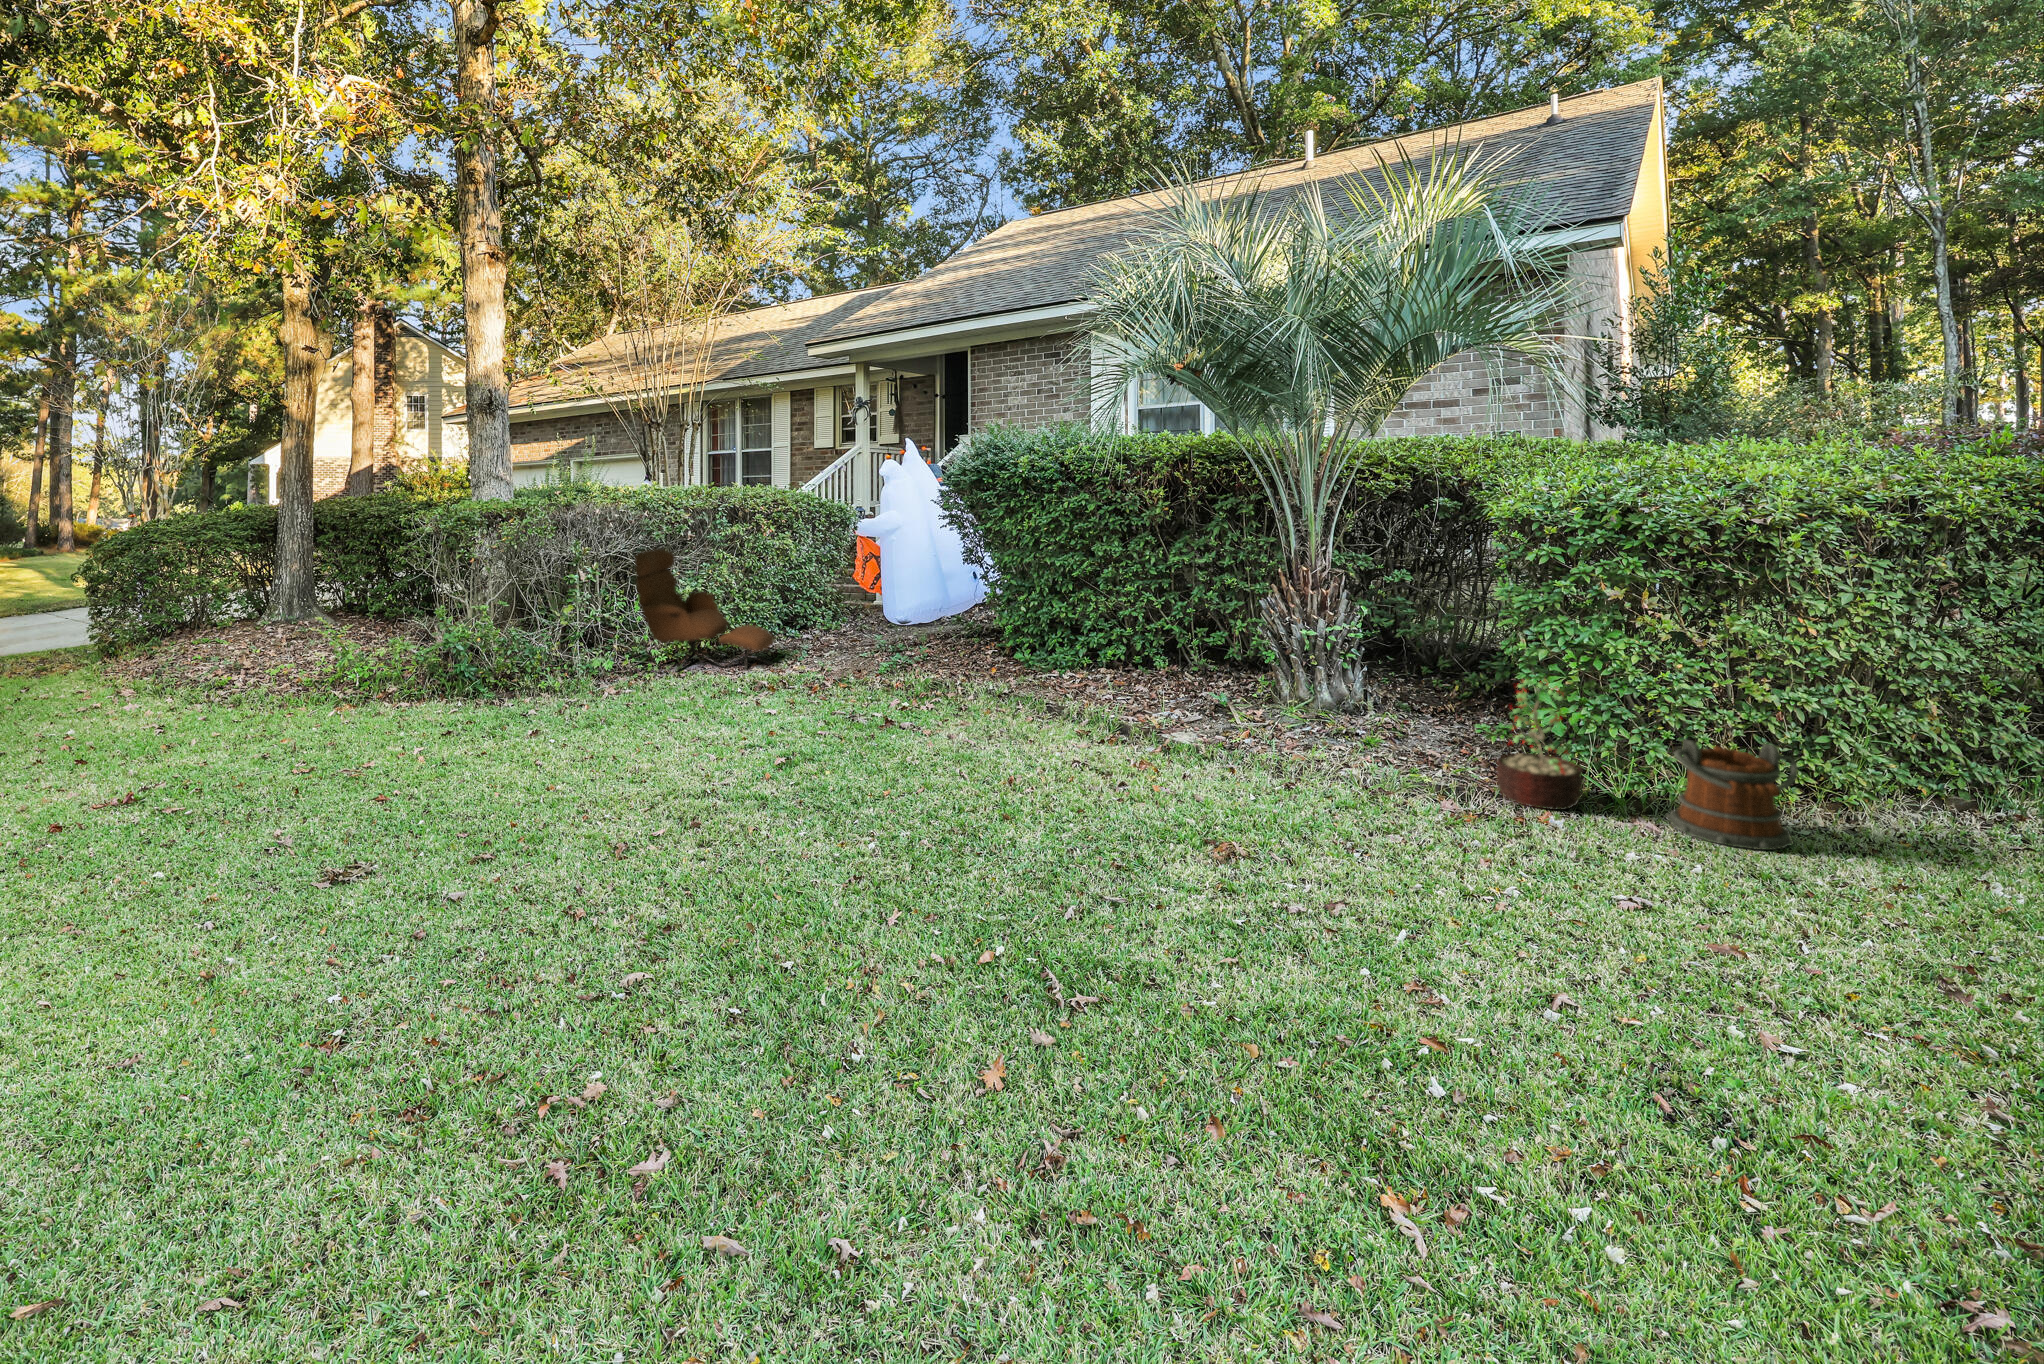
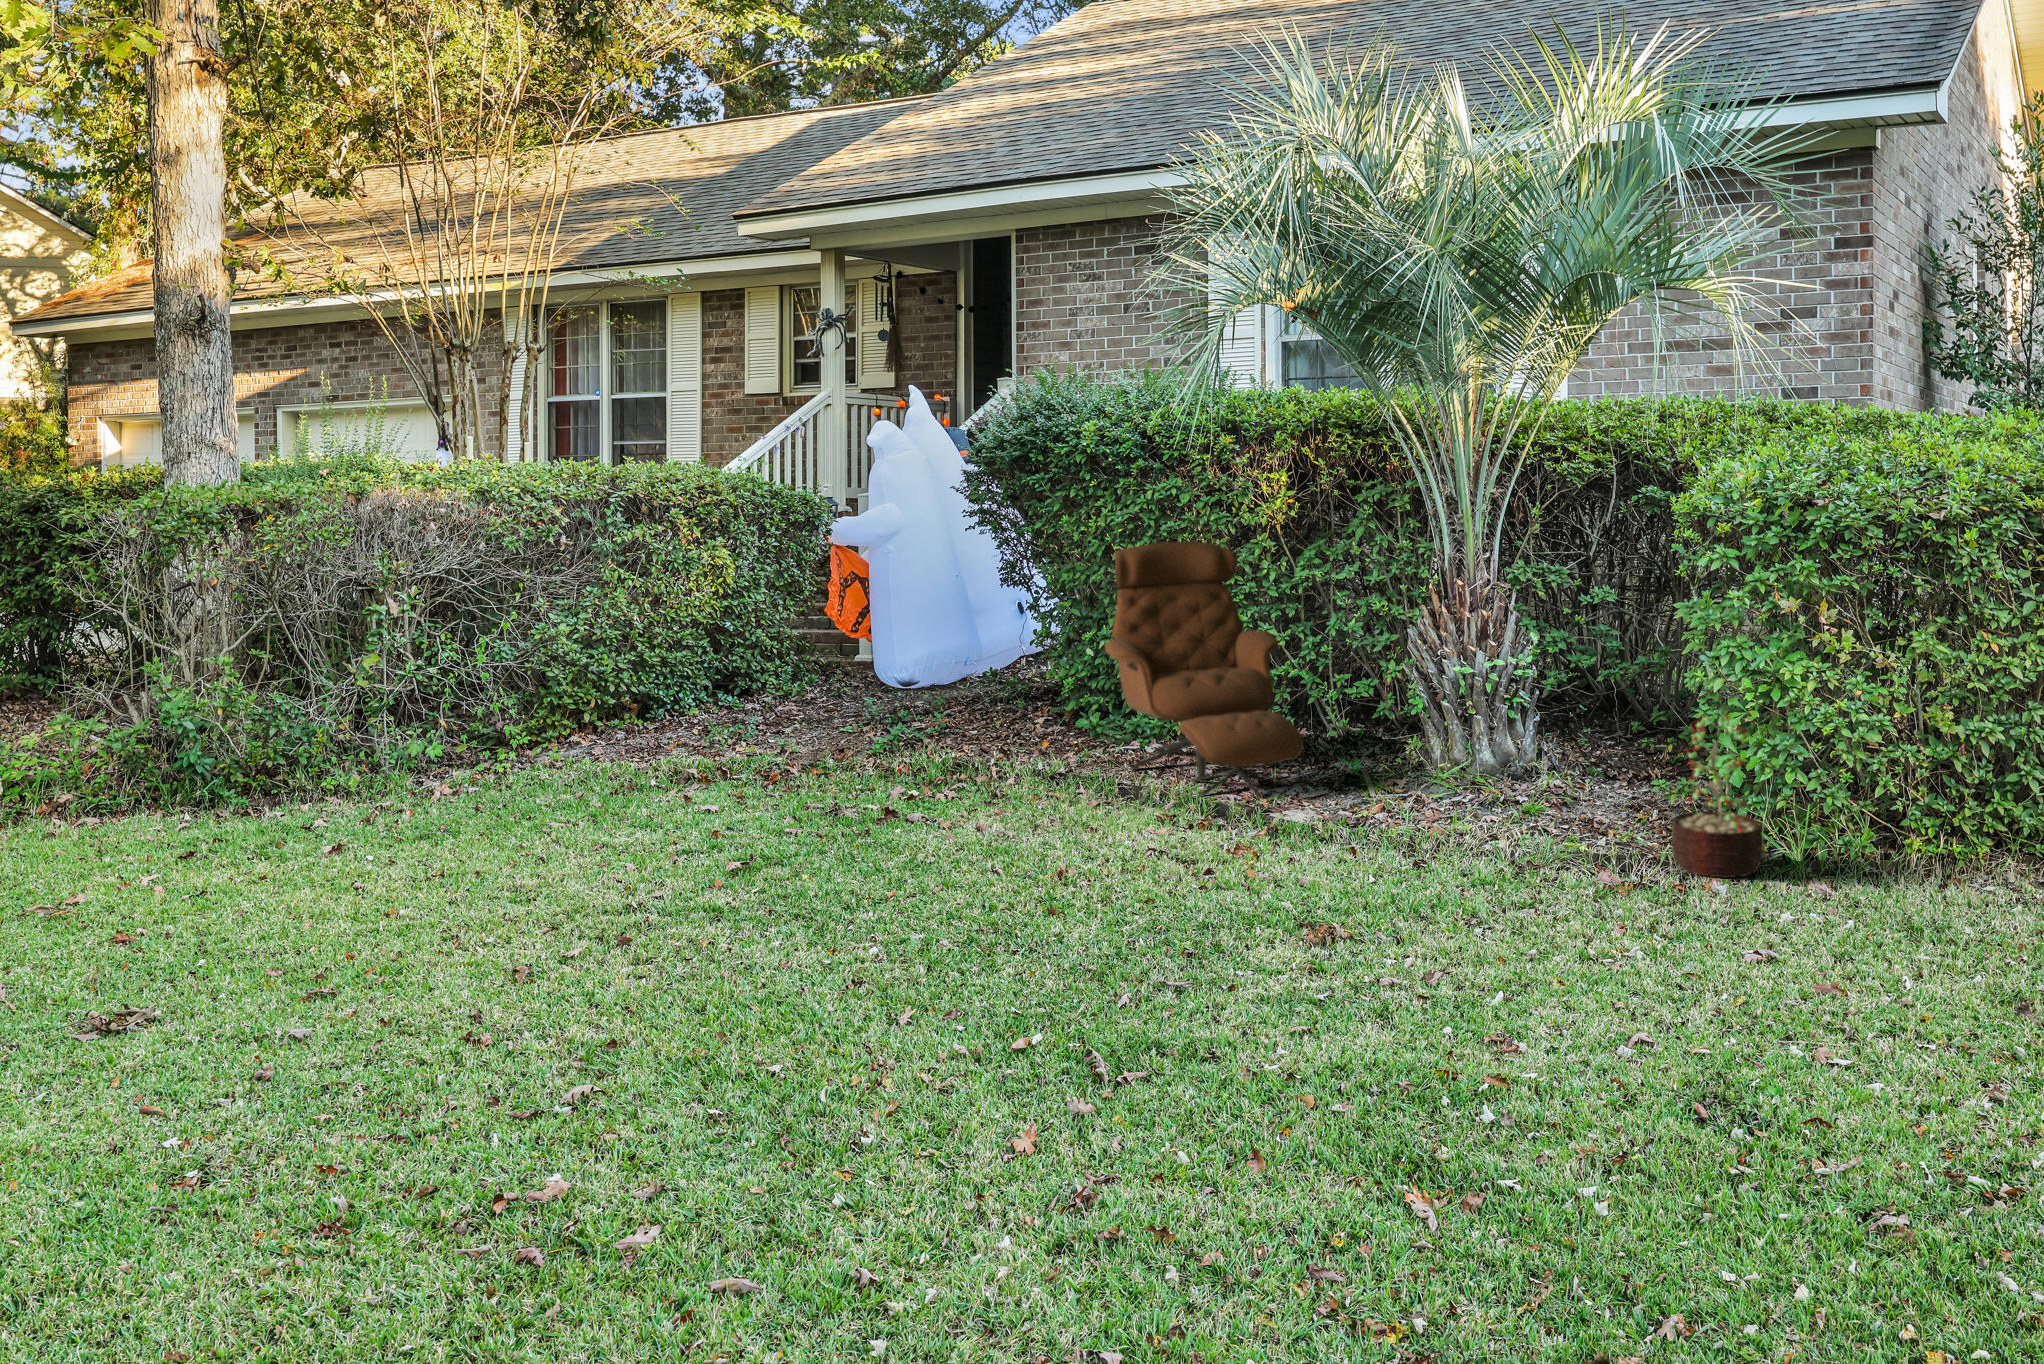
lounge chair: present [634,549,775,672] -> present [1105,542,1303,799]
bucket: present [1666,740,1798,850] -> none [1846,779,1971,905]

